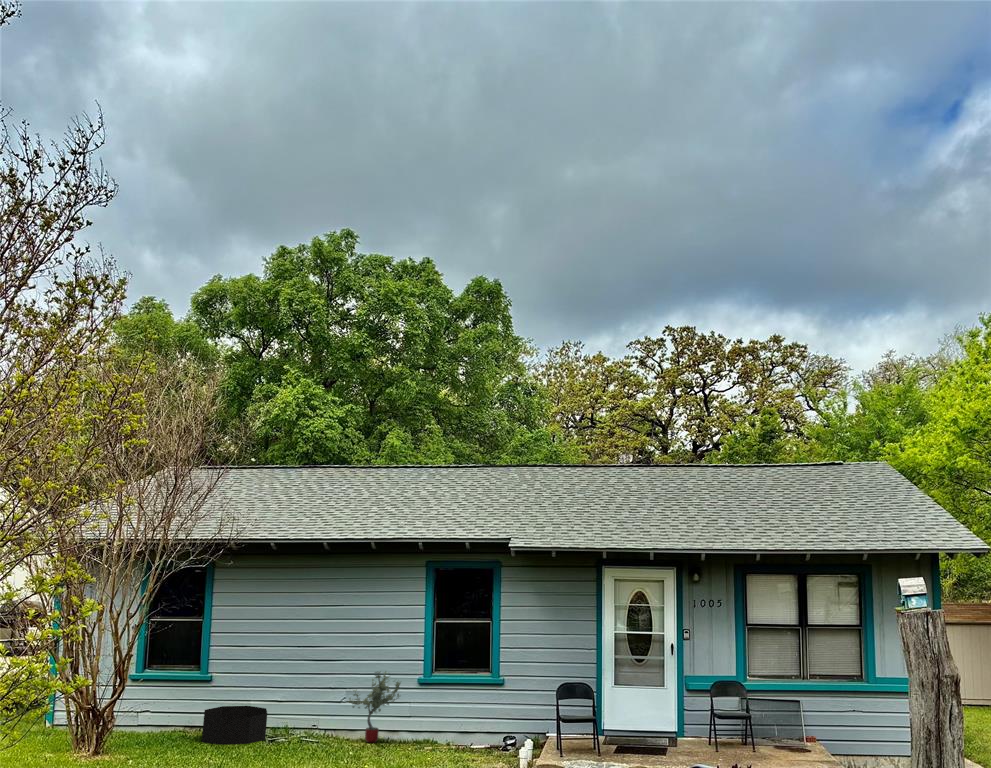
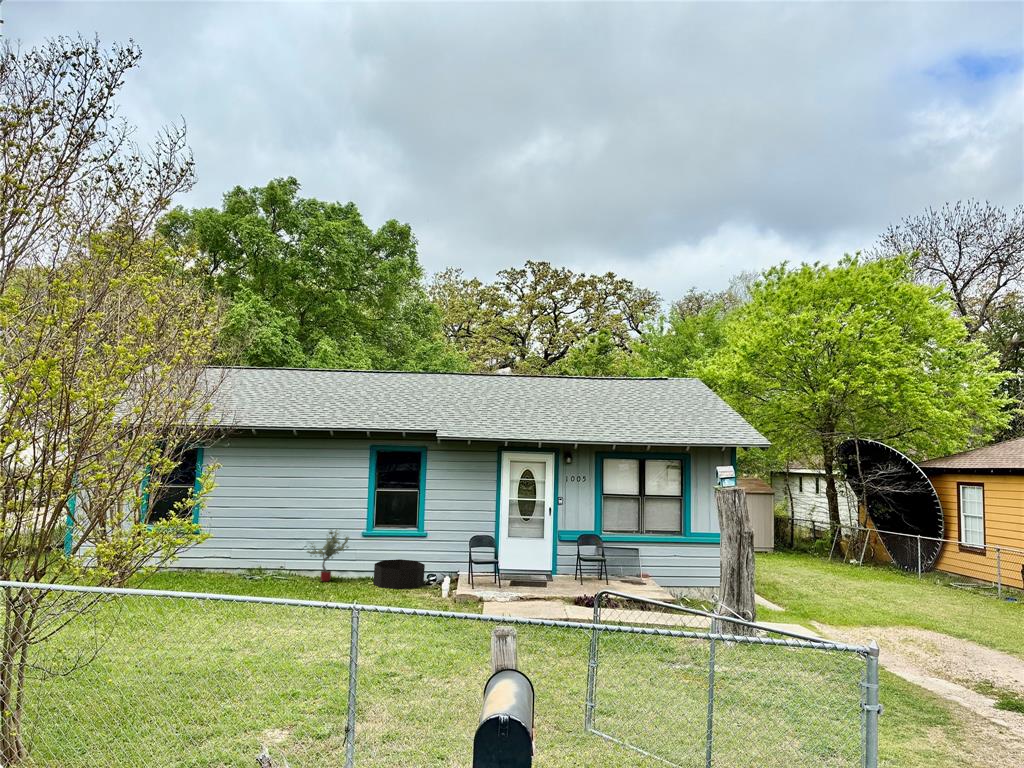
basket: present [202,706,267,745] -> present [373,559,425,589]

